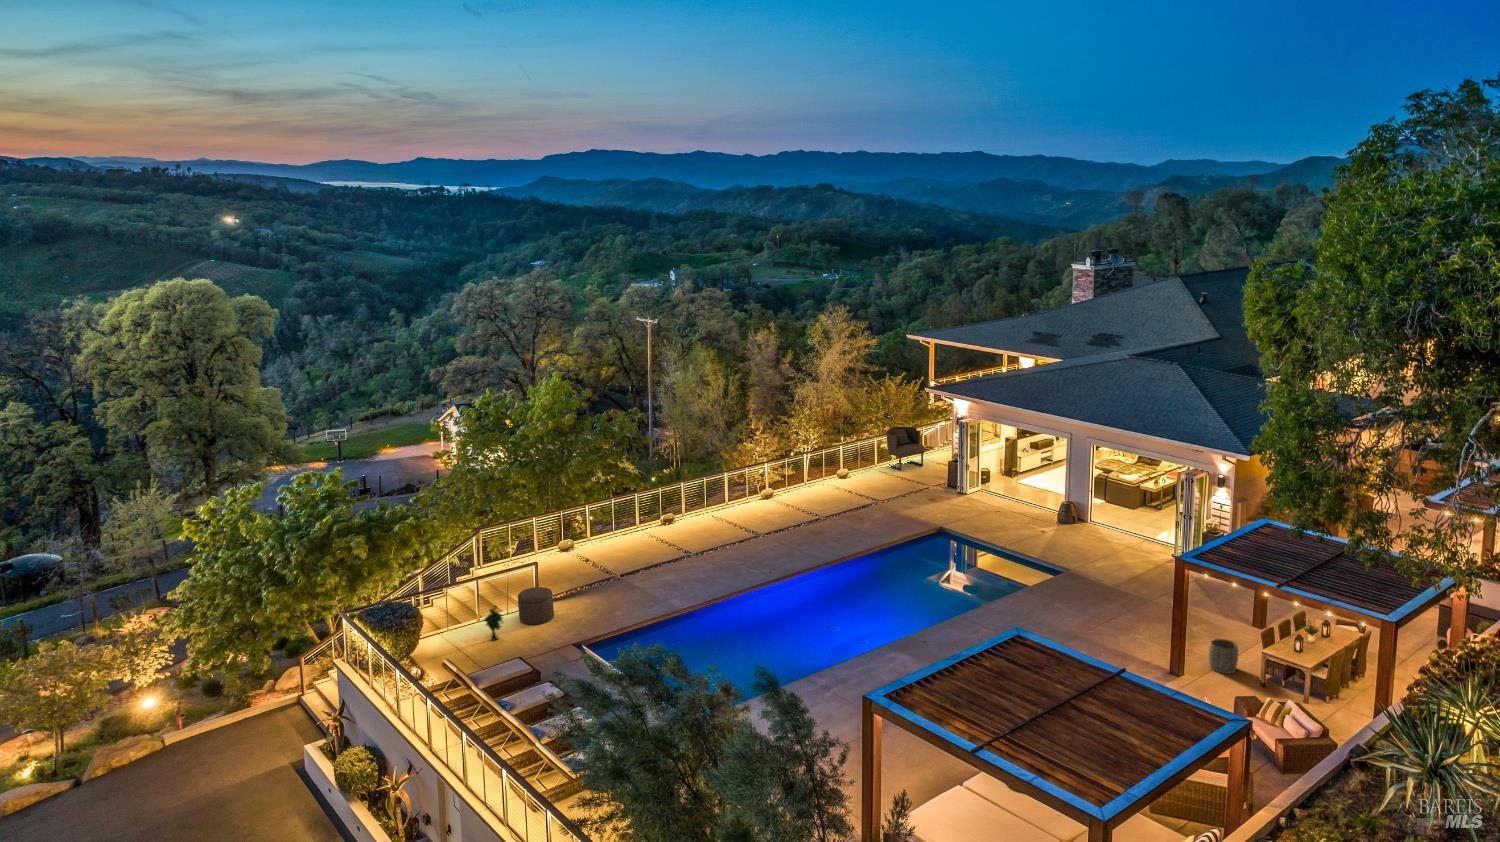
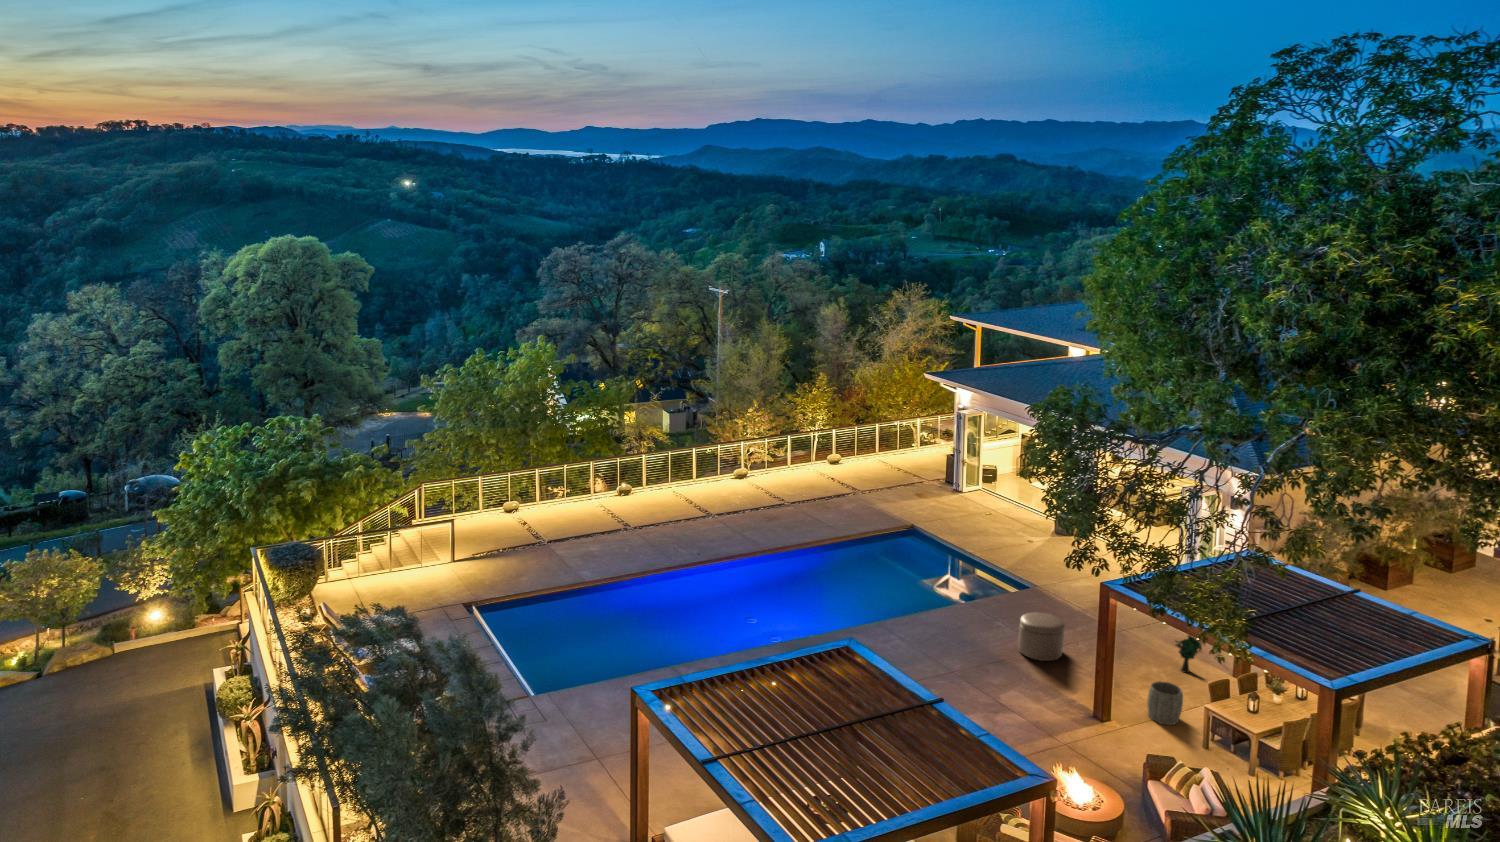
armchair: present [886,427,925,471] -> none [890,416,930,463]
ottoman: present [518,587,554,625] -> present [1018,612,1065,661]
decorative plant: present [484,606,503,641] -> present [1176,633,1202,673]

